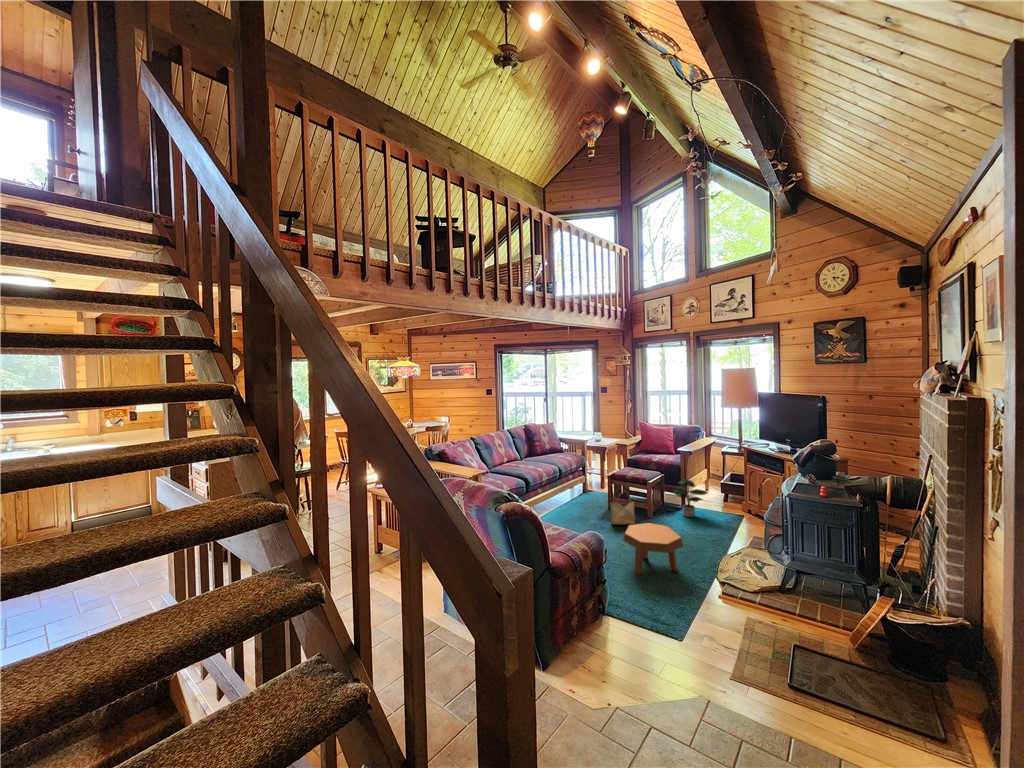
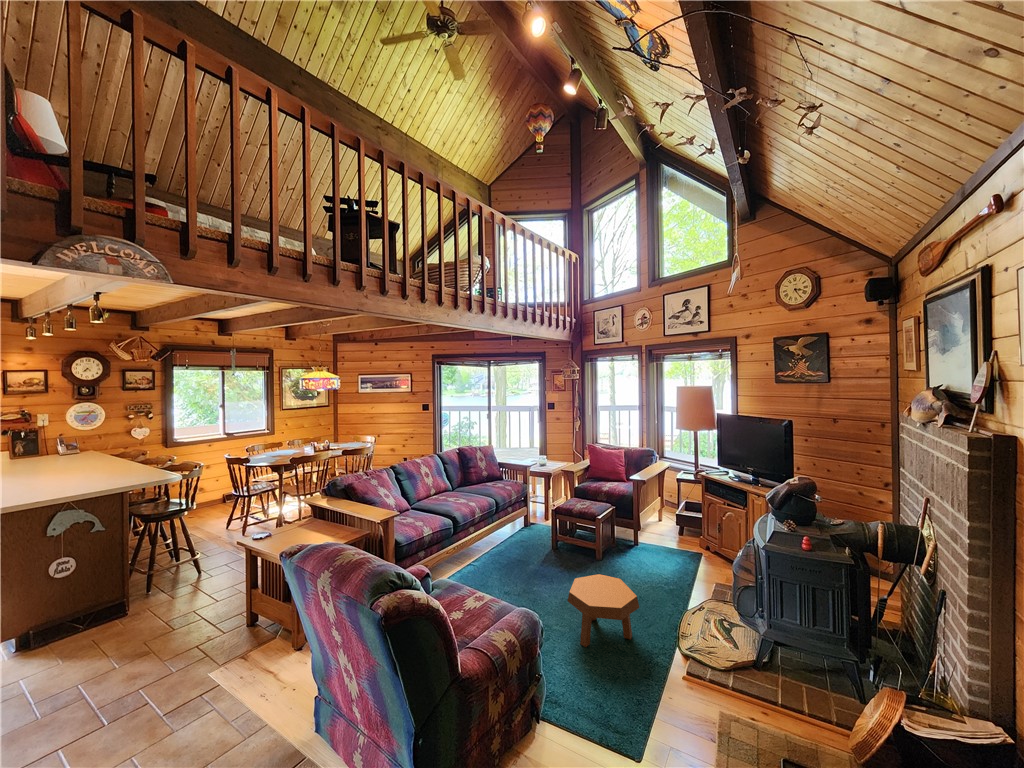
potted plant: present [674,480,708,517] -> none [625,511,664,555]
woven basket: present [610,500,635,524] -> none [554,524,582,569]

